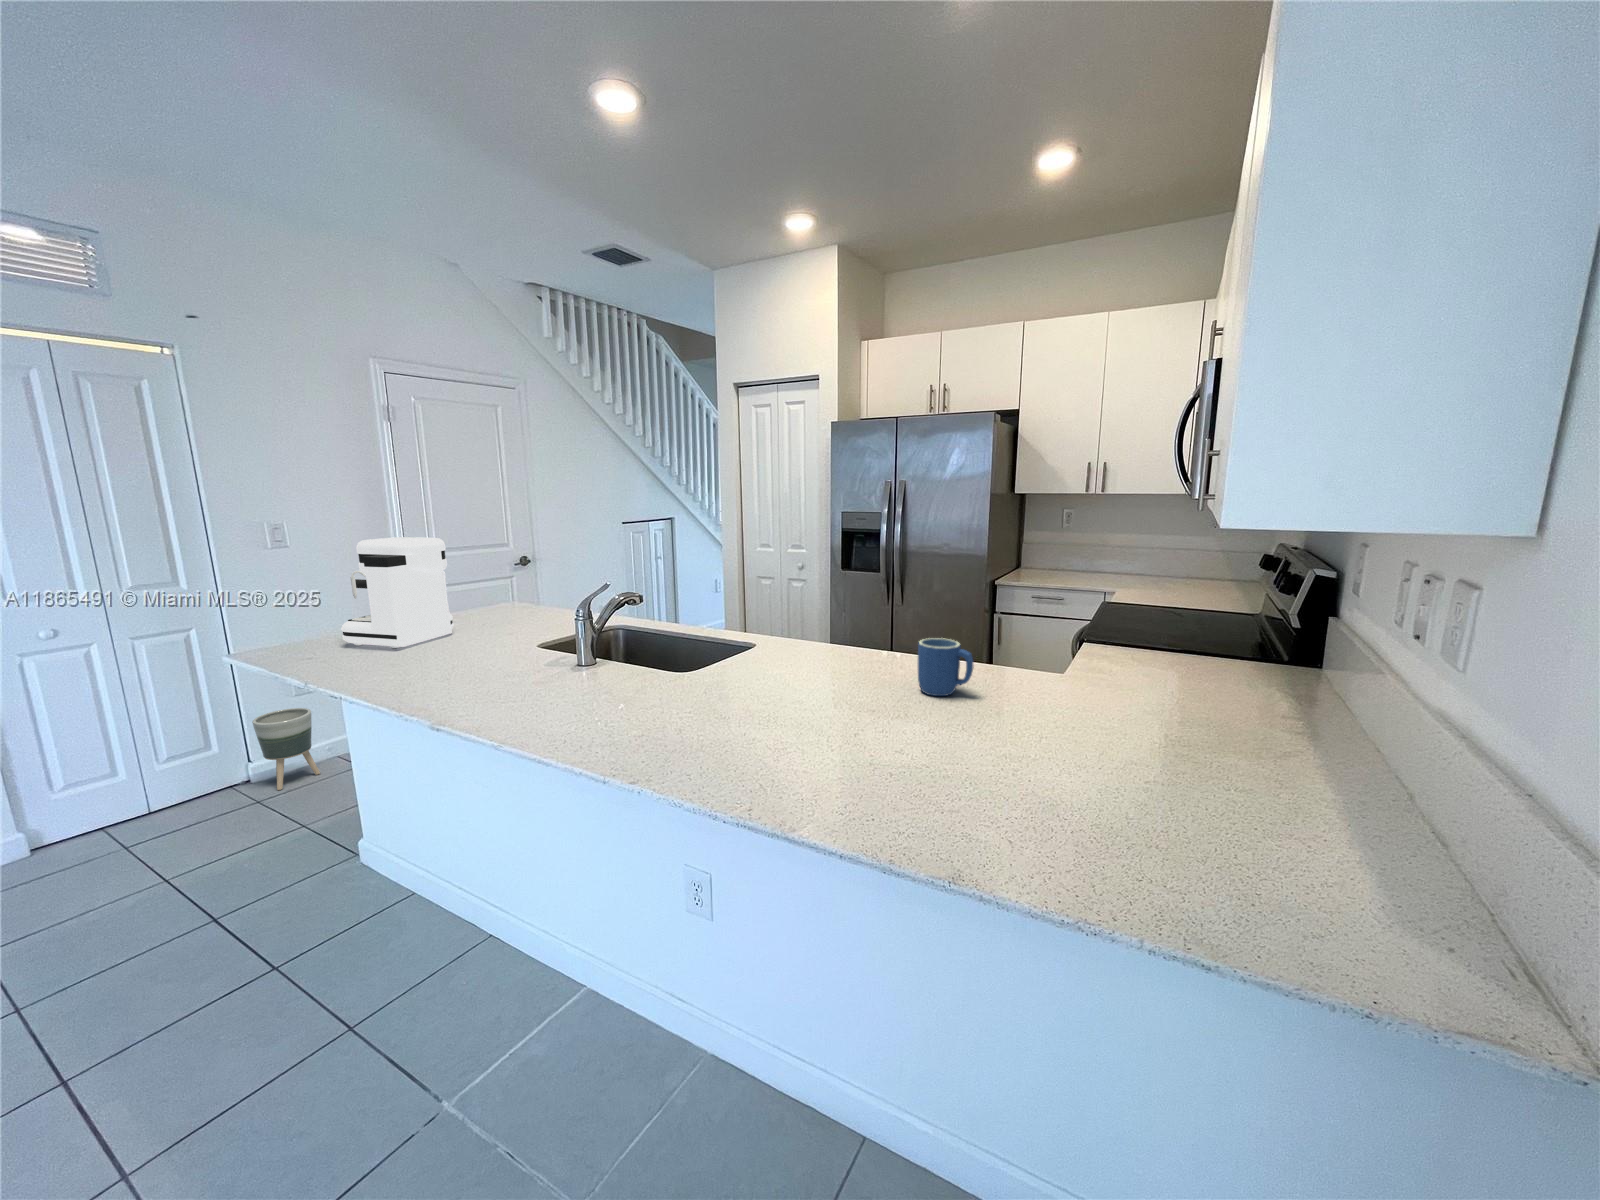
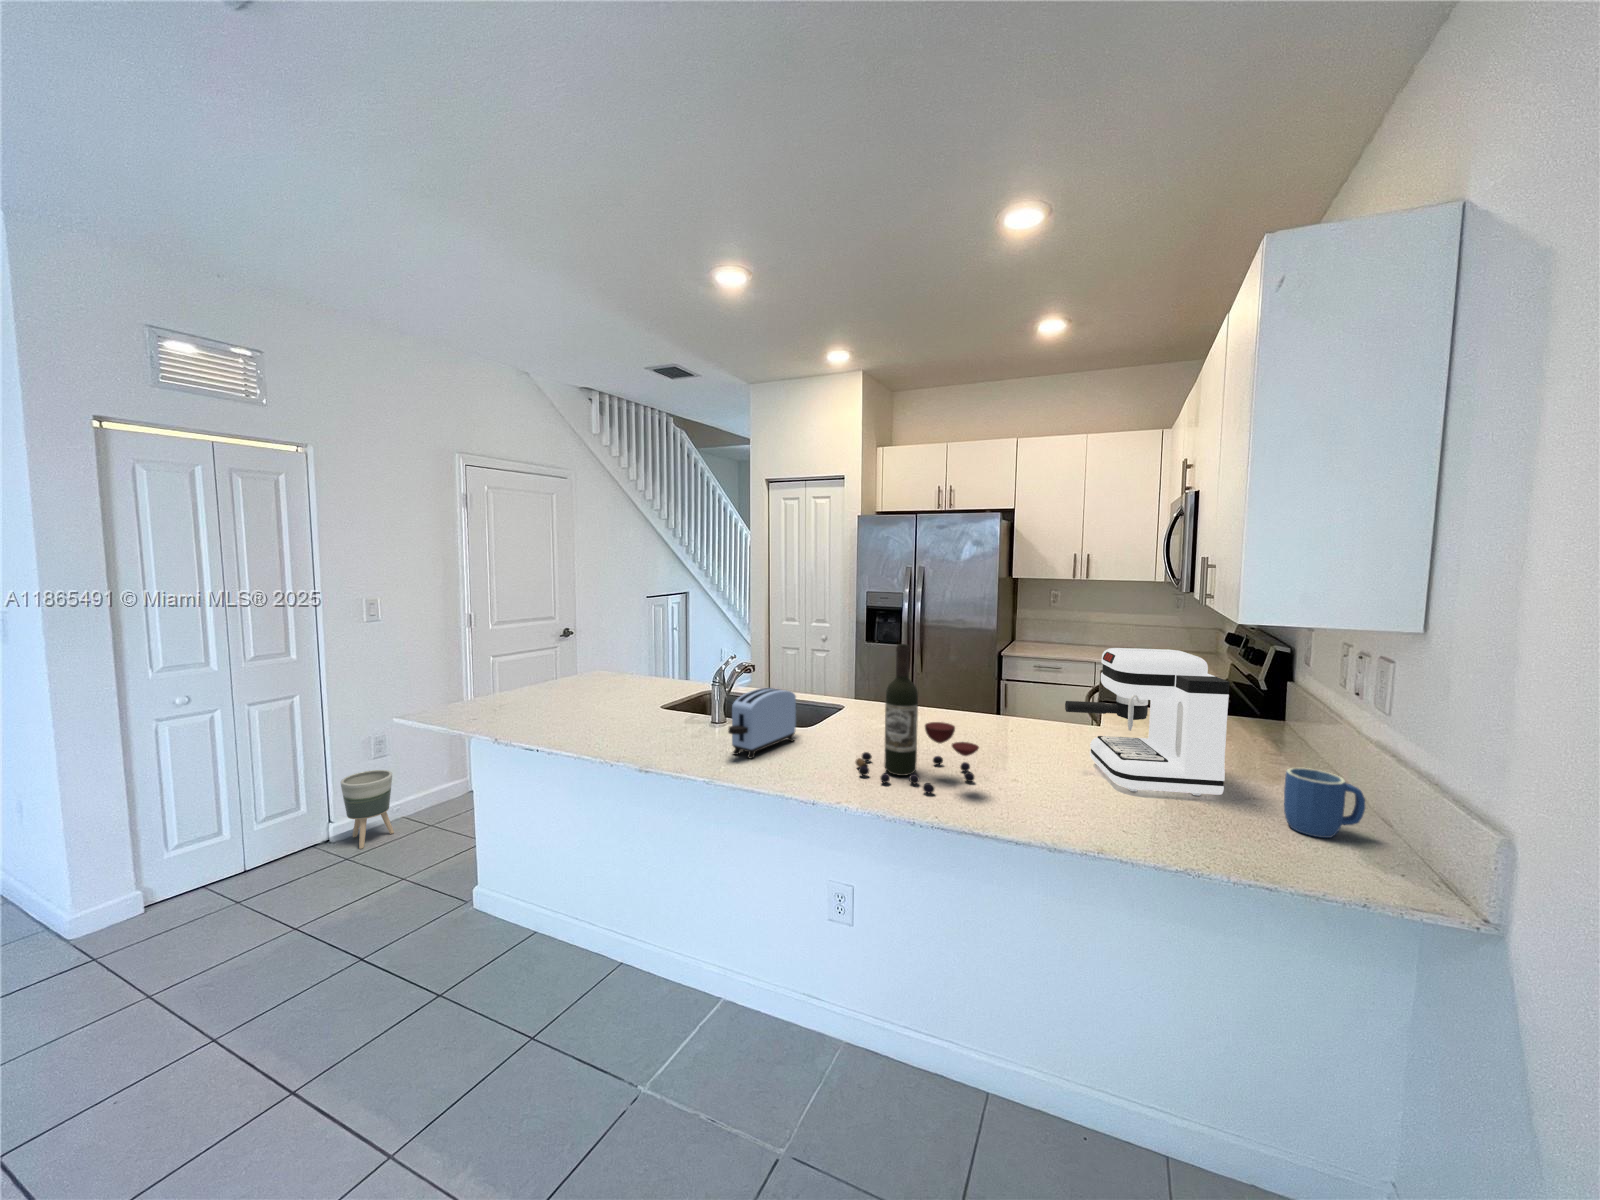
coffee maker: present [342,537,453,648] -> present [1065,648,1230,796]
wine bottle: none [685,561,844,779] -> present [856,644,979,794]
toaster: none [535,622,657,713] -> present [728,688,796,759]
mug: present [918,638,974,696] -> present [1284,768,1365,838]

